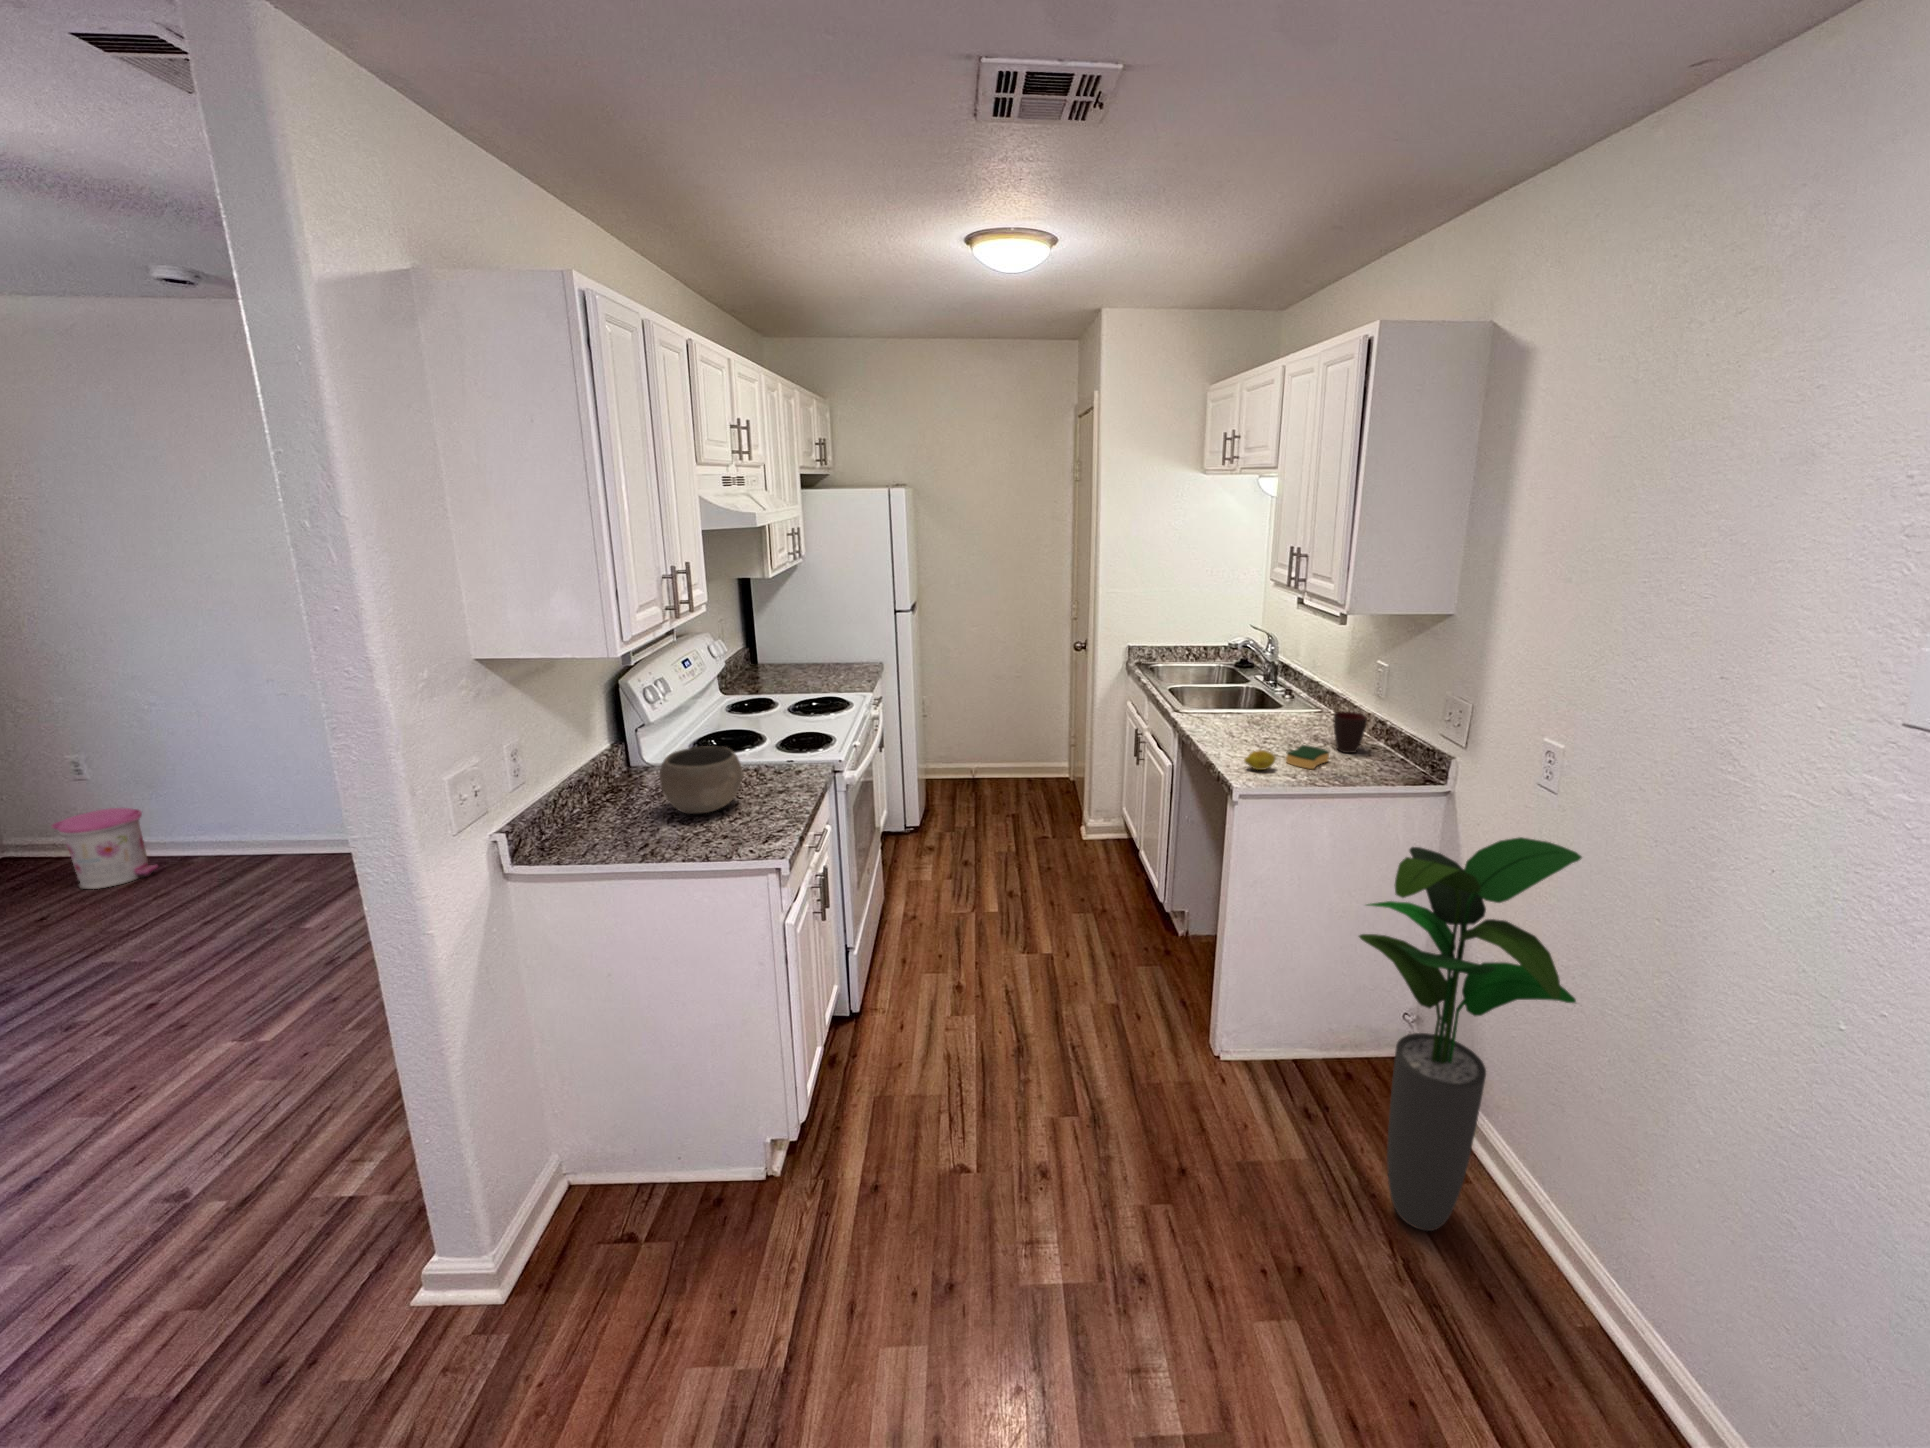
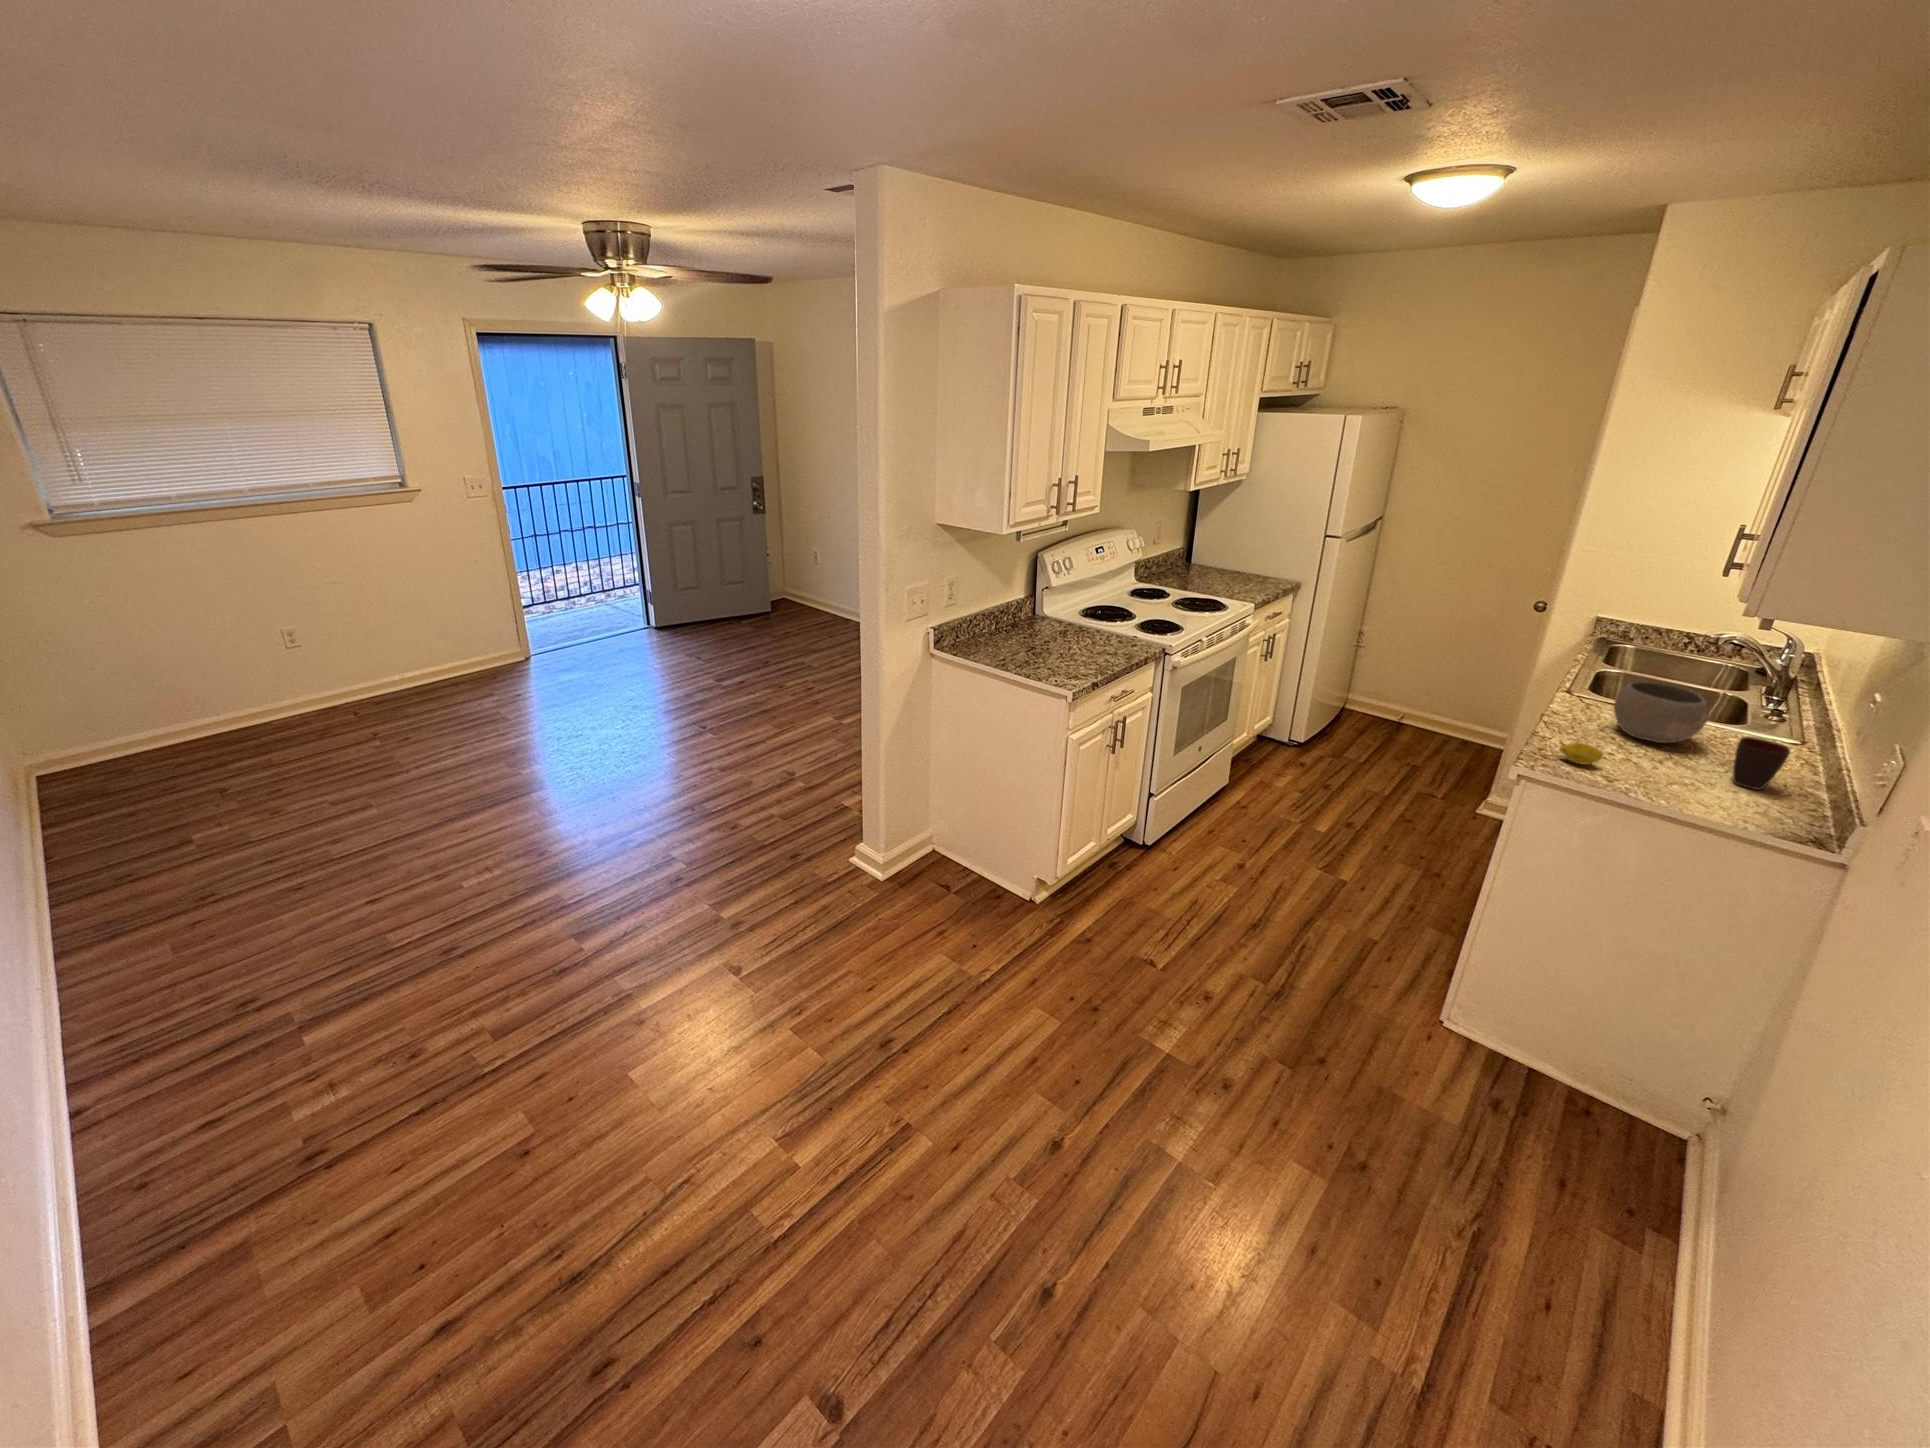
sponge: present [1286,745,1329,769] -> none [1627,757,1697,785]
bowl: present [660,746,744,814] -> present [1614,681,1709,743]
trash can: present [51,808,158,889] -> none [801,580,837,624]
potted plant: present [1359,837,1582,1231] -> none [1503,861,1833,1236]

